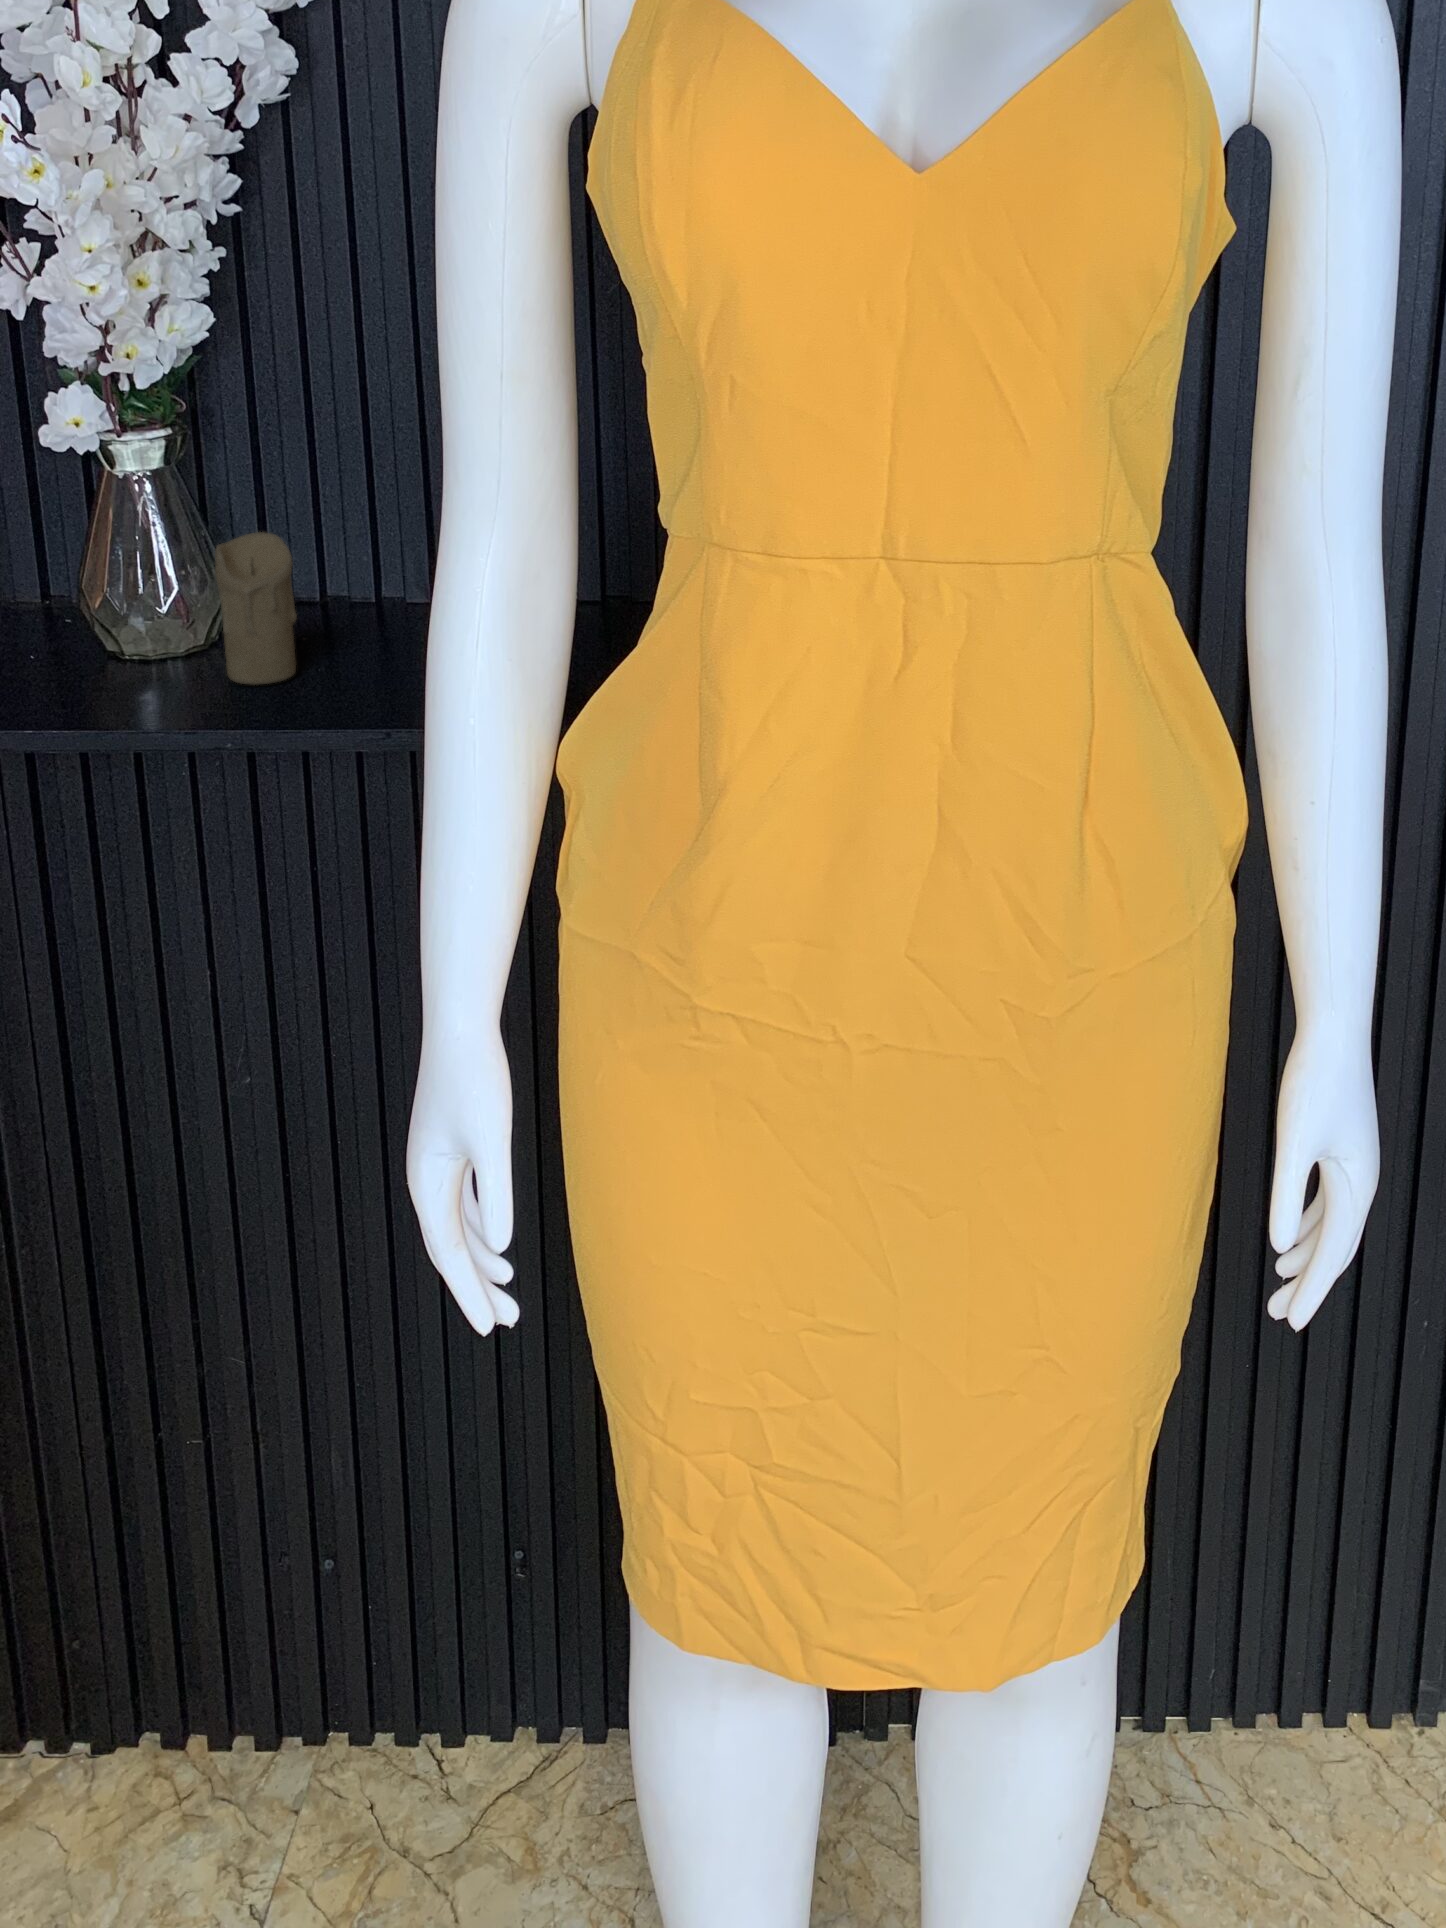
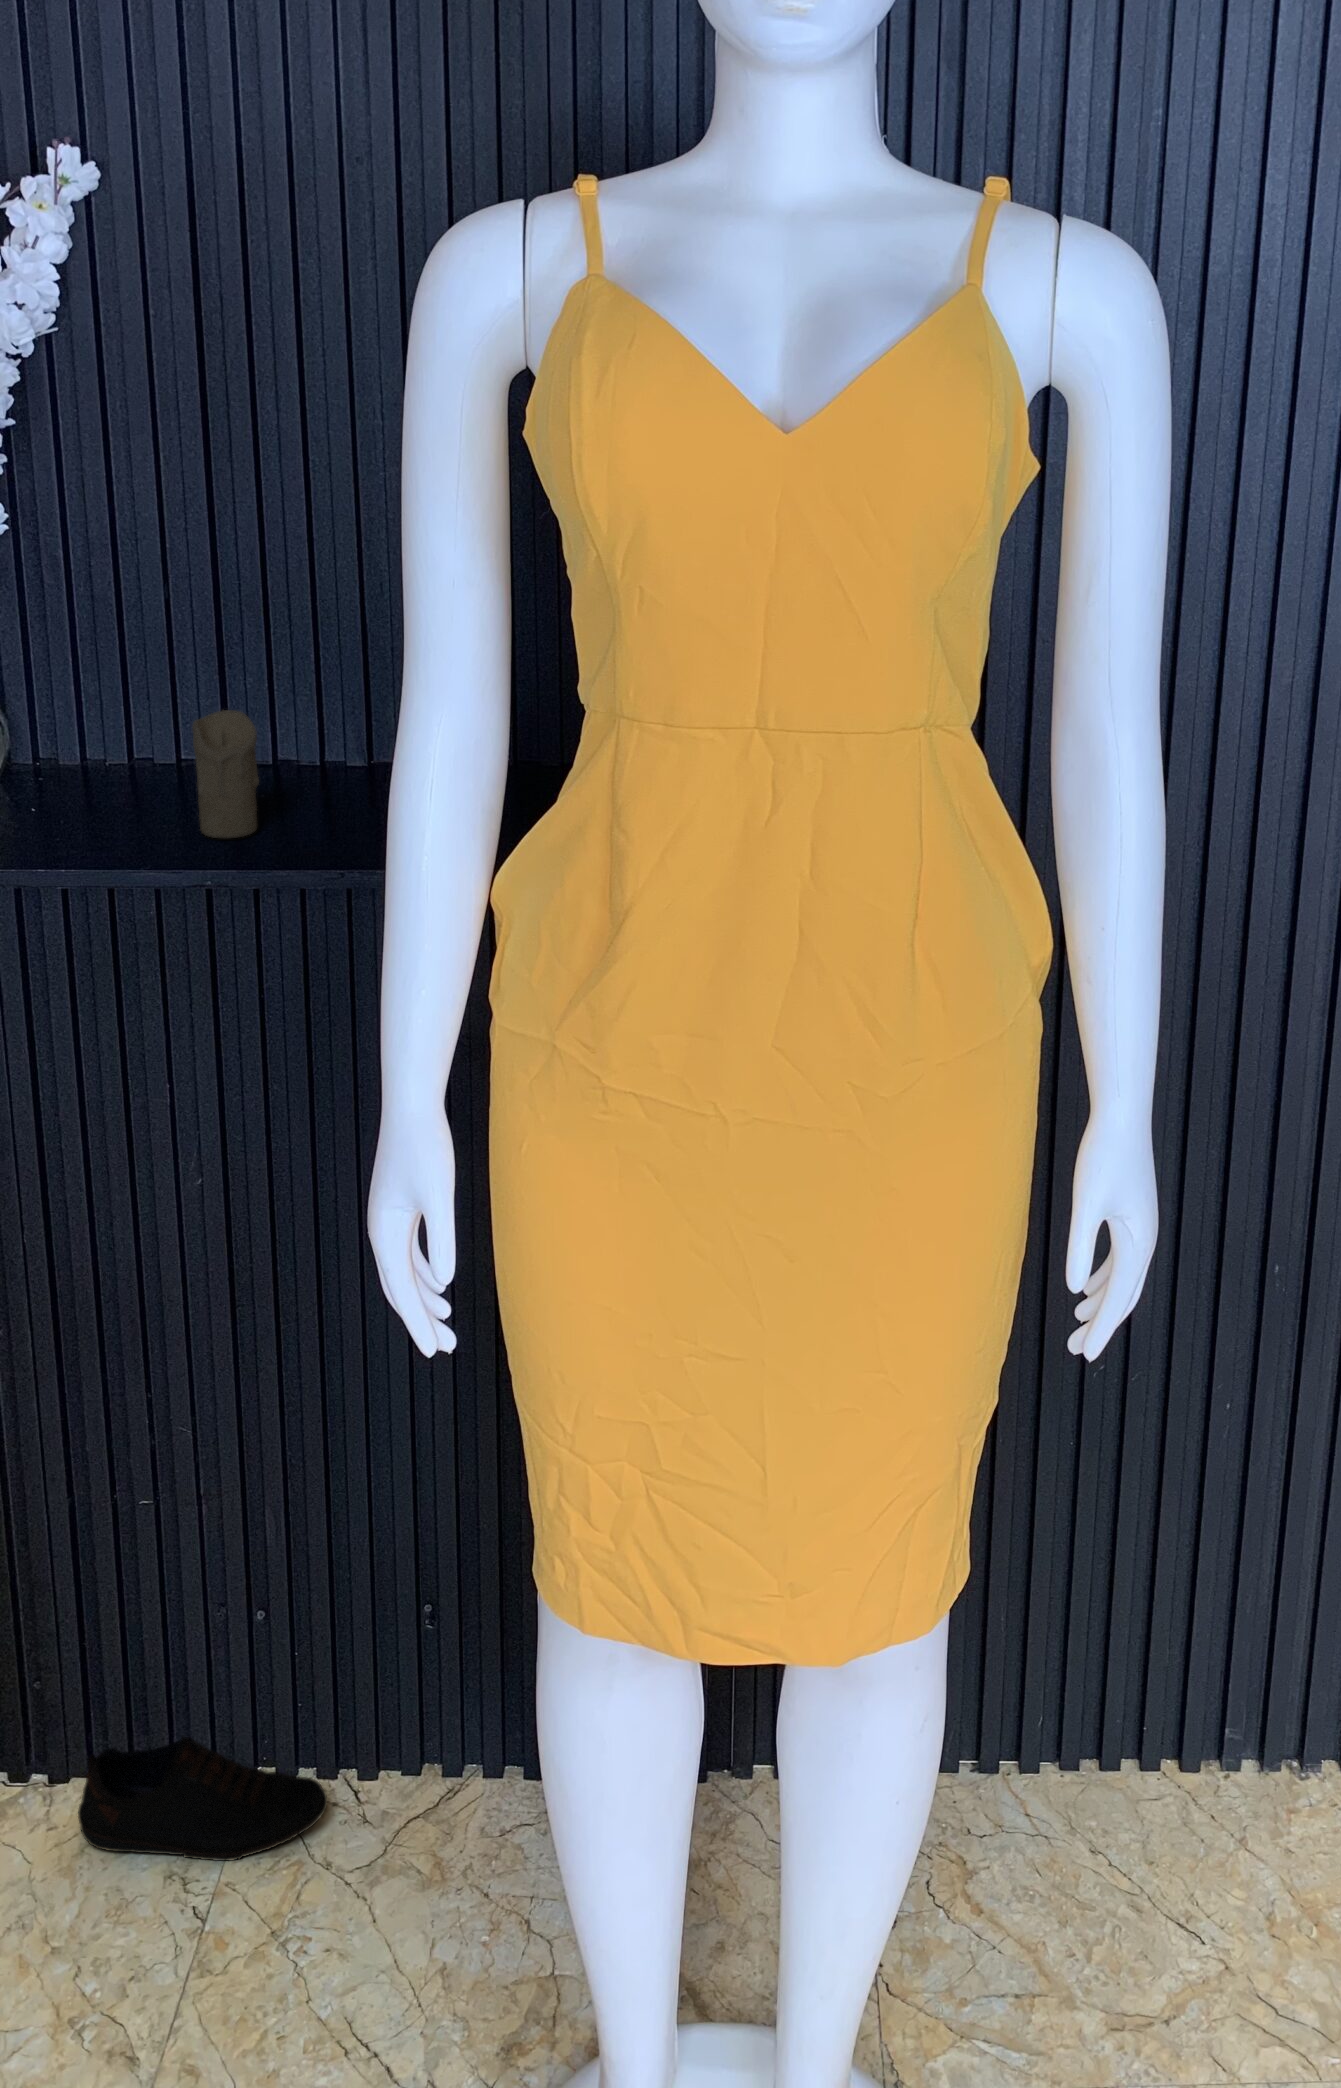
shoe: none [115,1704,403,1851] -> present [78,1736,327,1861]

